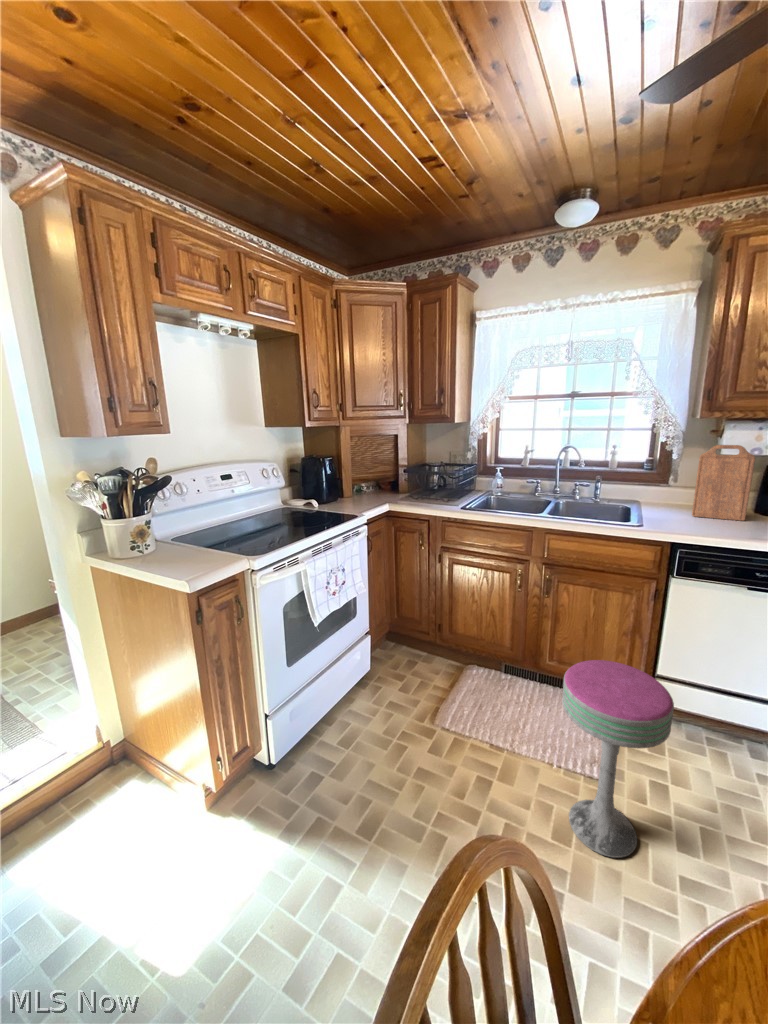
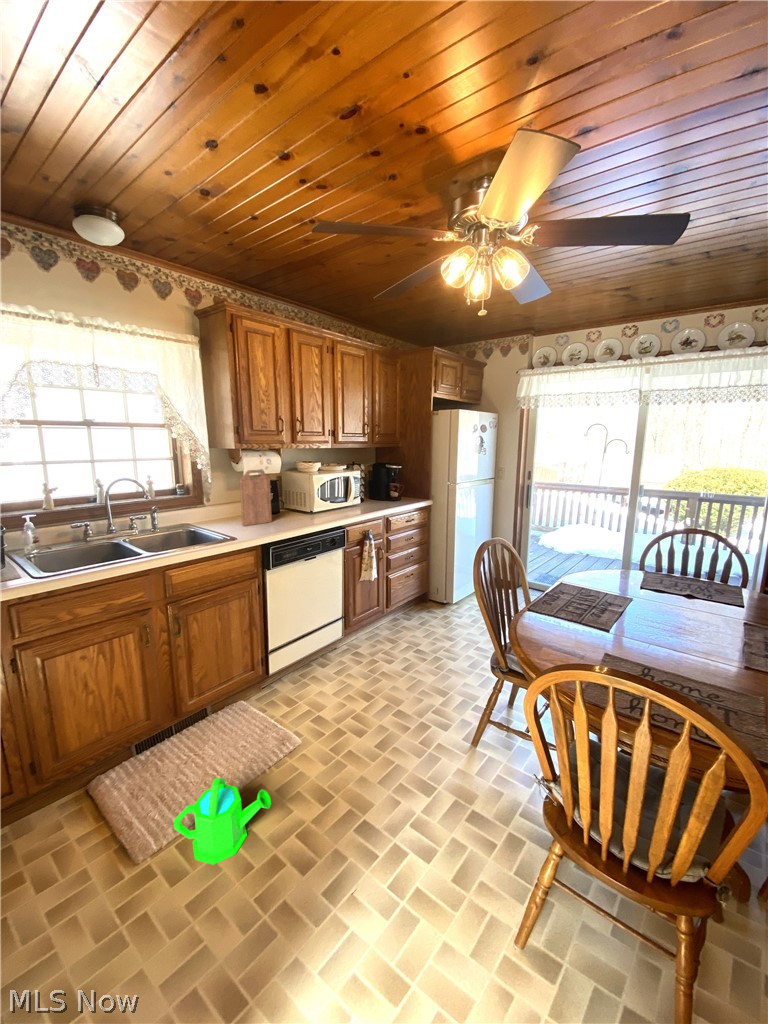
bar stool: present [562,660,674,858] -> none [290,635,364,788]
watering can: none [451,711,505,780] -> present [174,778,271,865]

